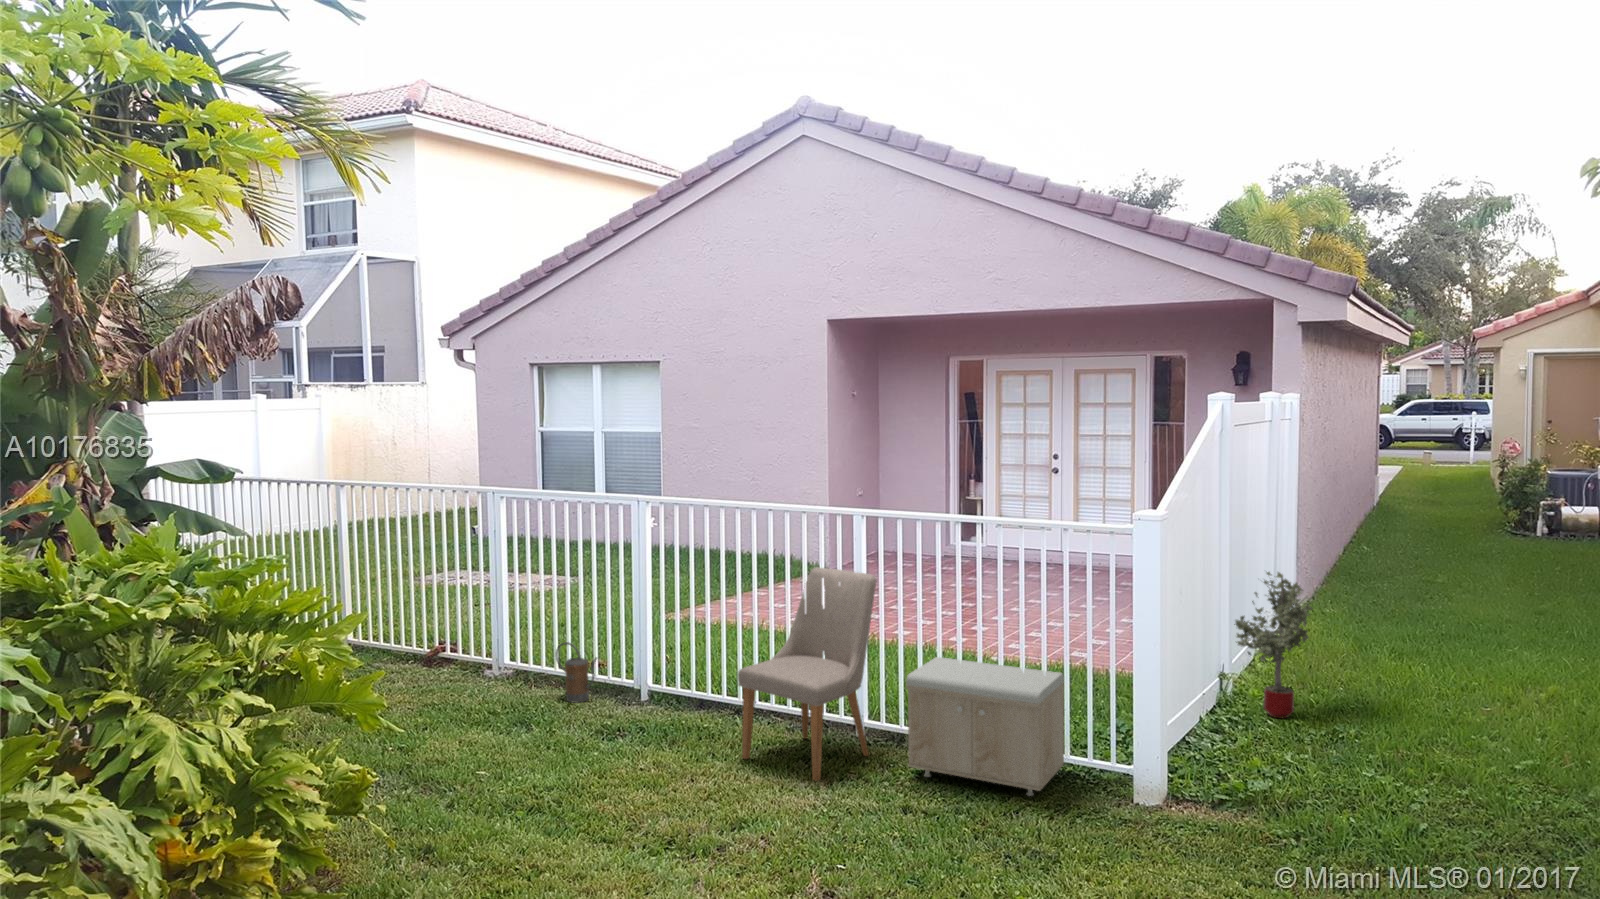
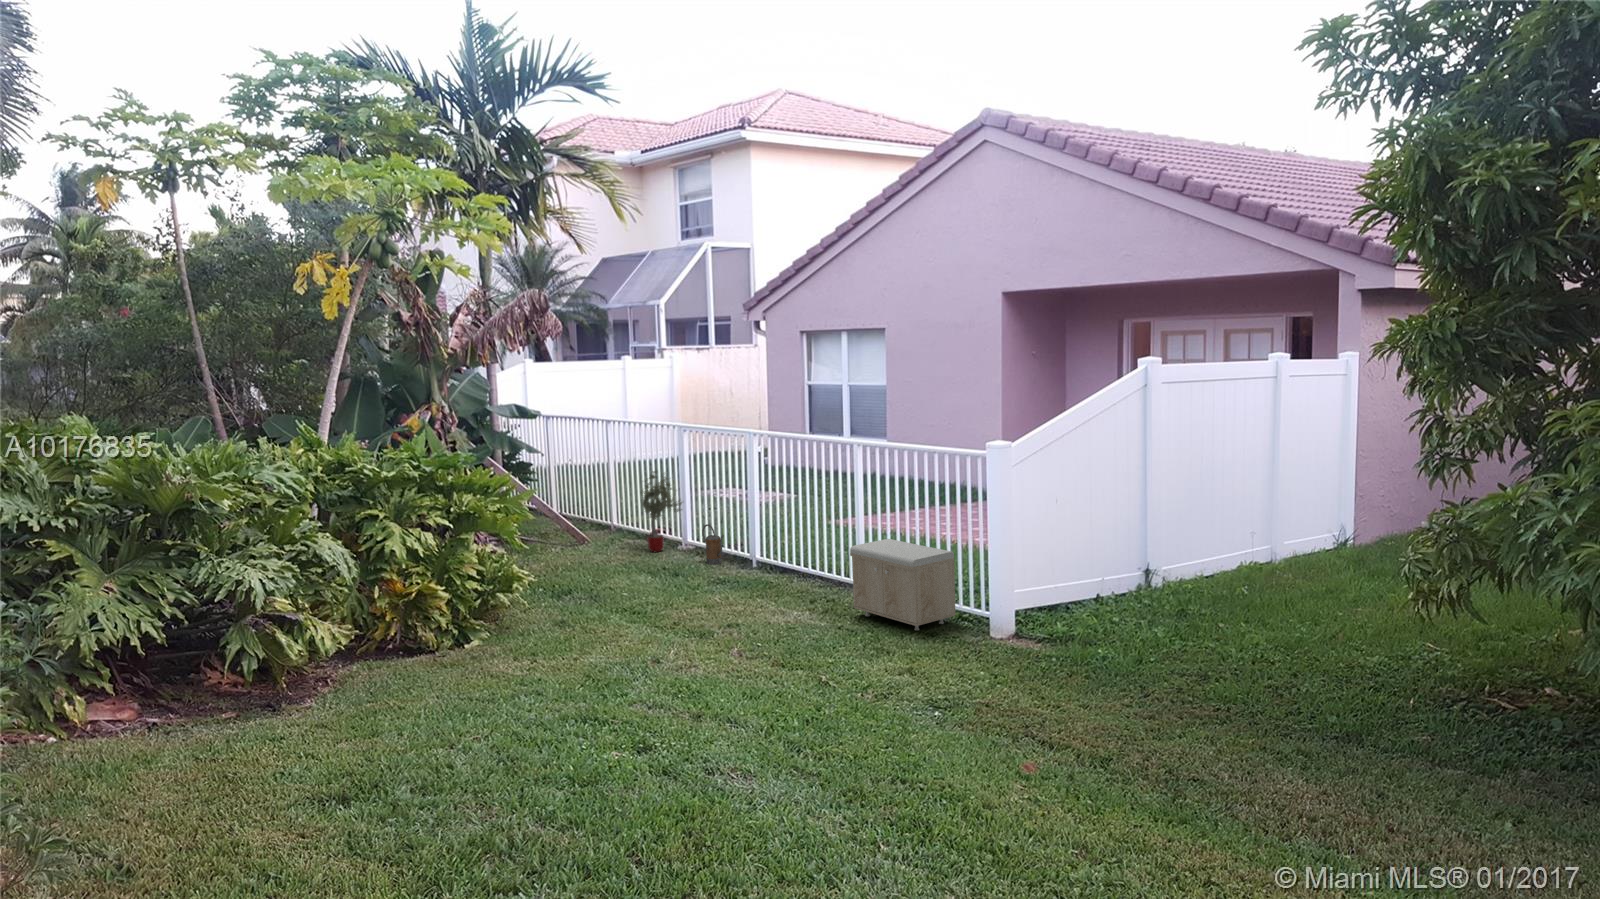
chair: present [738,567,877,781] -> none [766,476,858,613]
potted tree: present [1234,572,1313,718] -> present [642,471,682,552]

